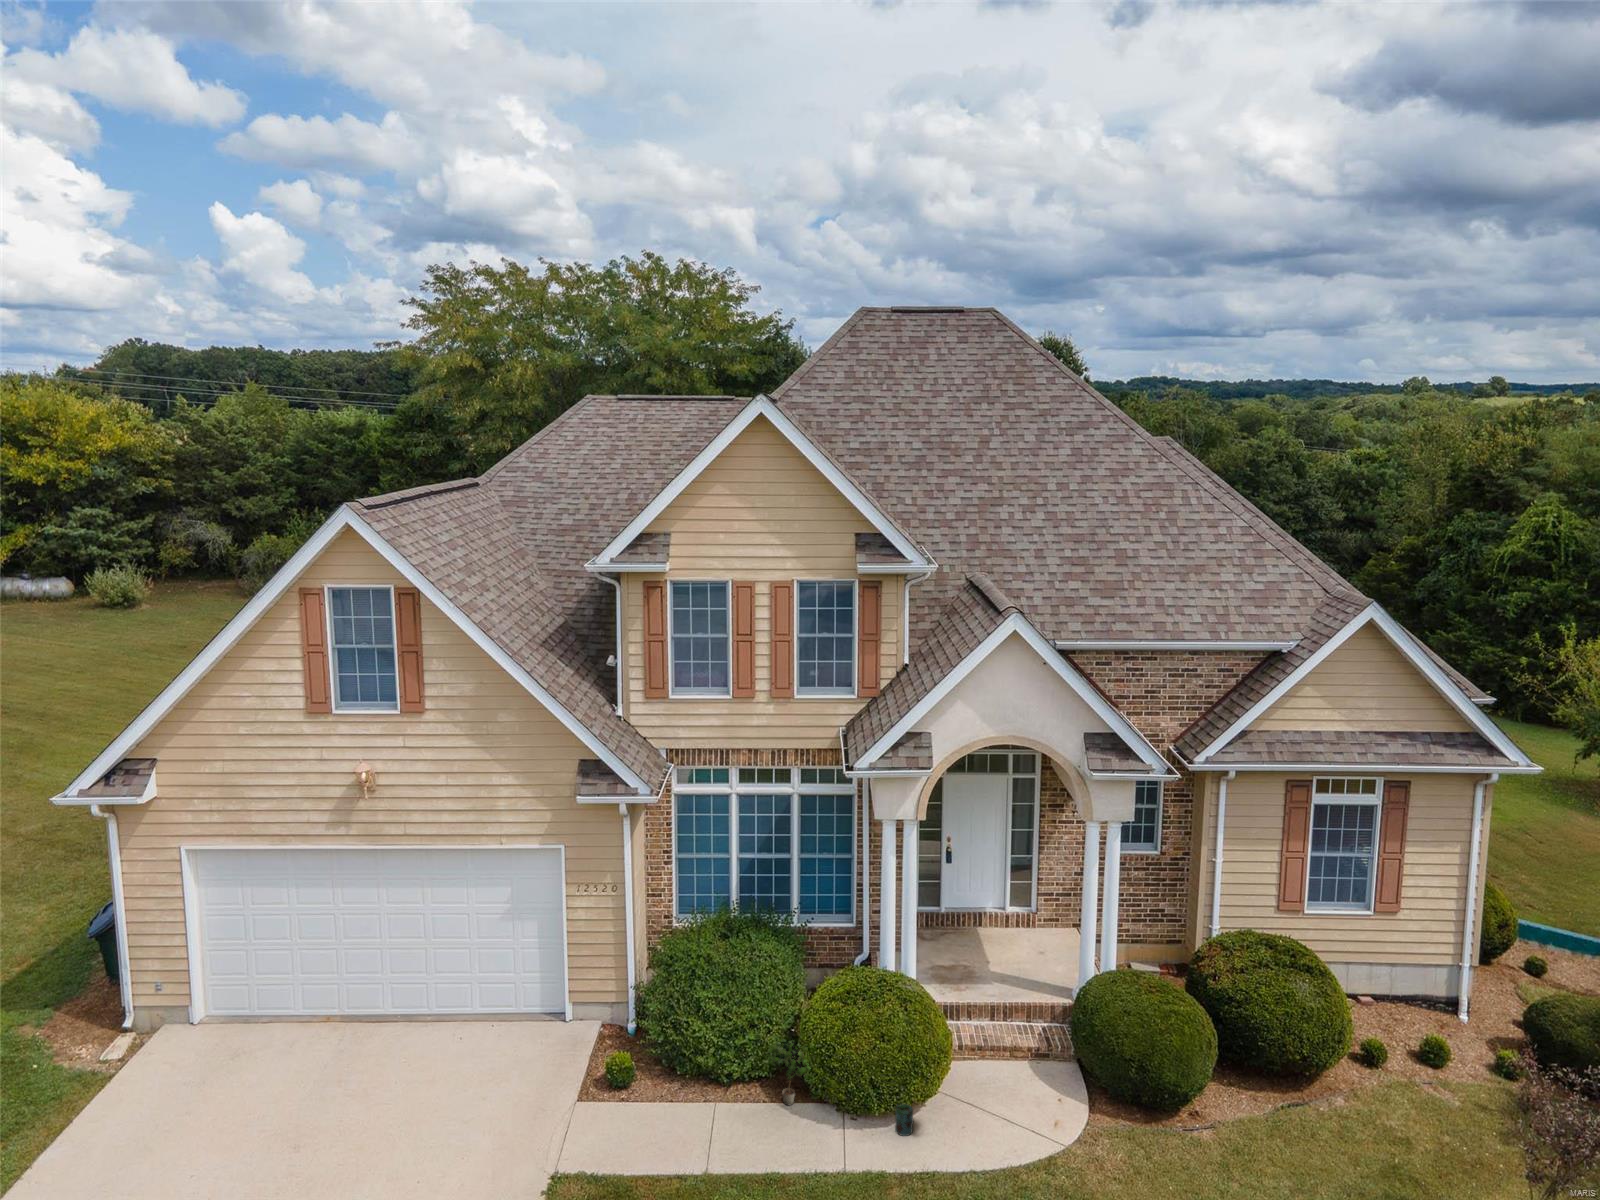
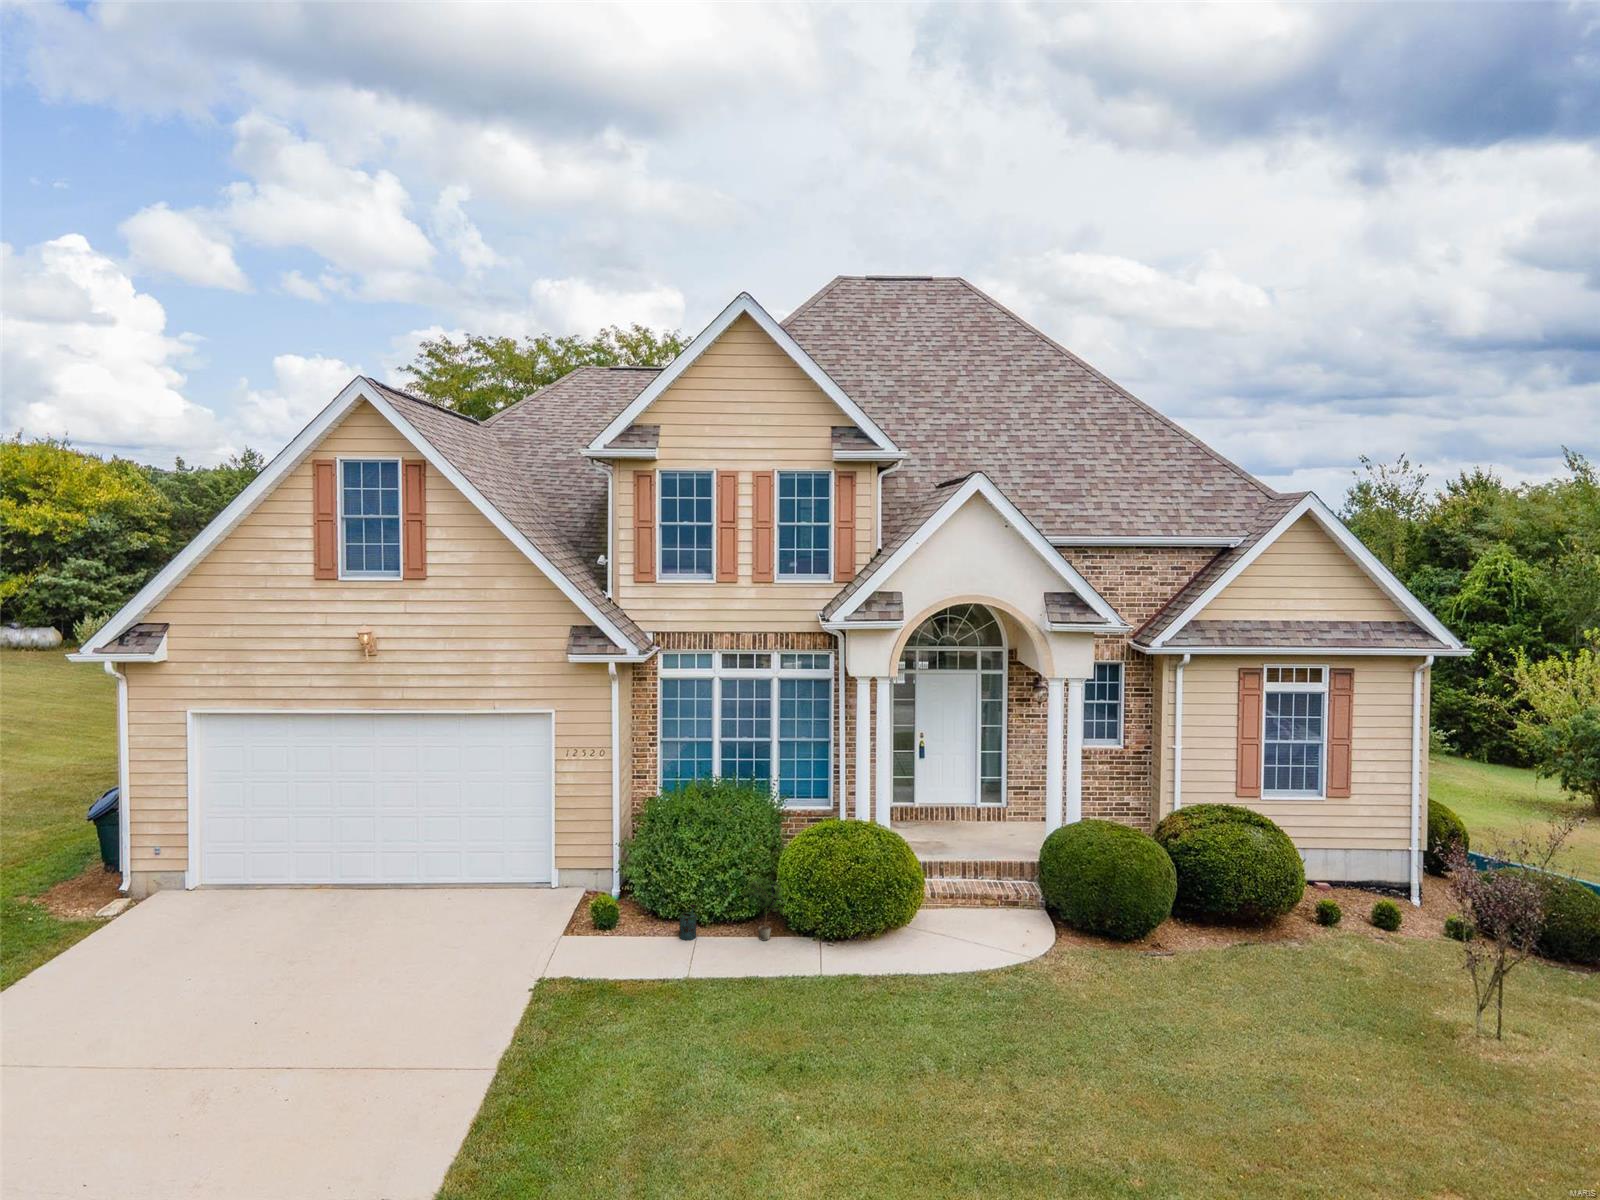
watering can: present [895,1104,914,1136] -> present [680,904,696,940]

